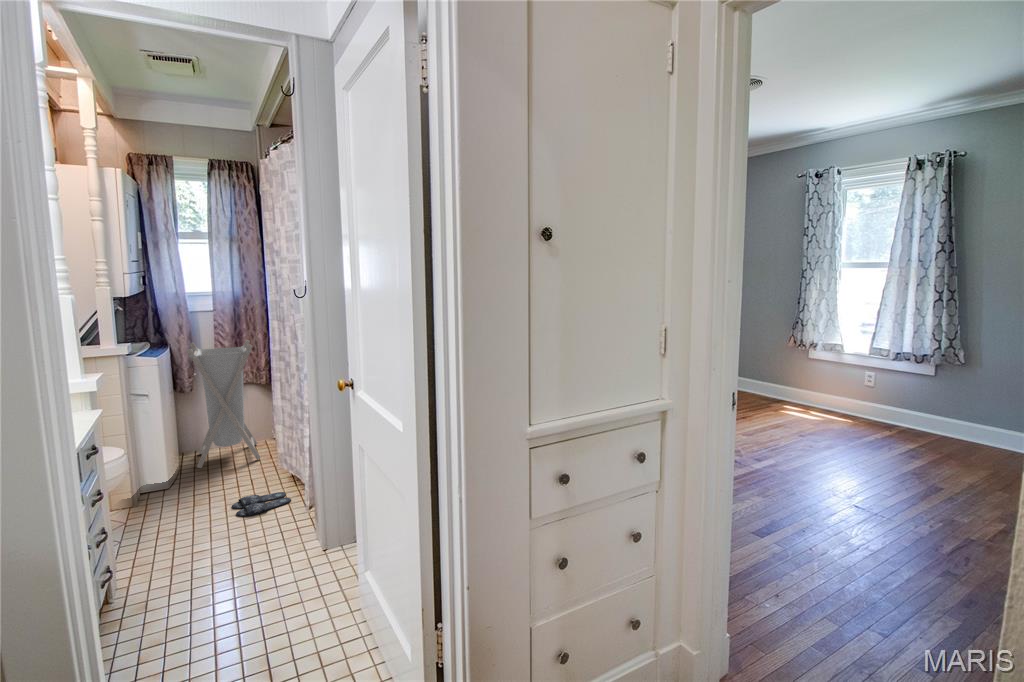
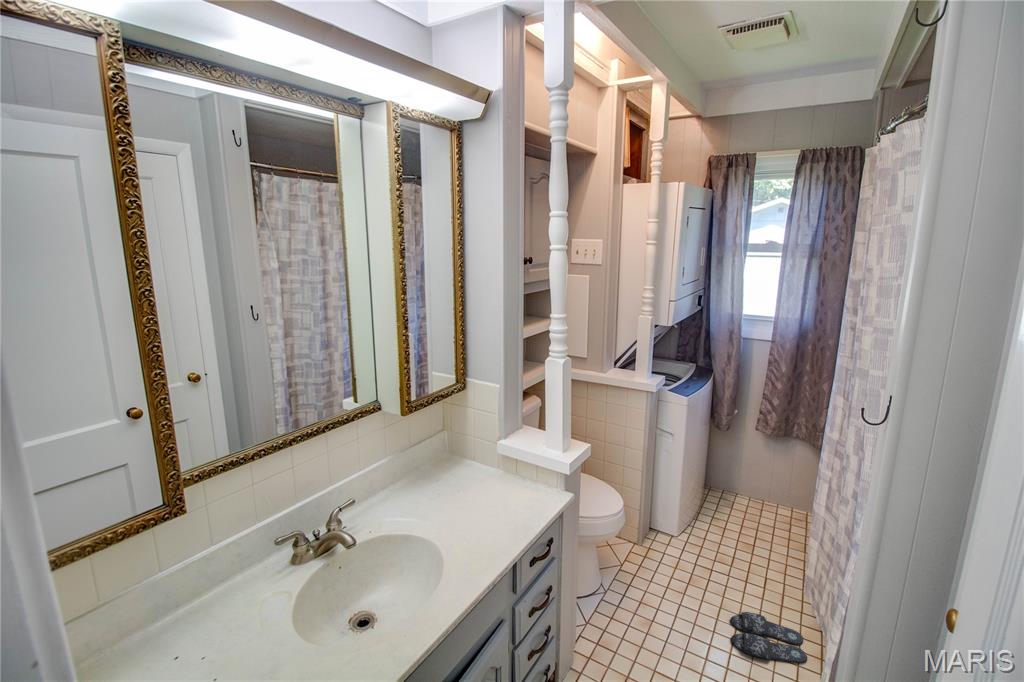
laundry hamper: present [187,340,261,468] -> none [716,376,809,545]

